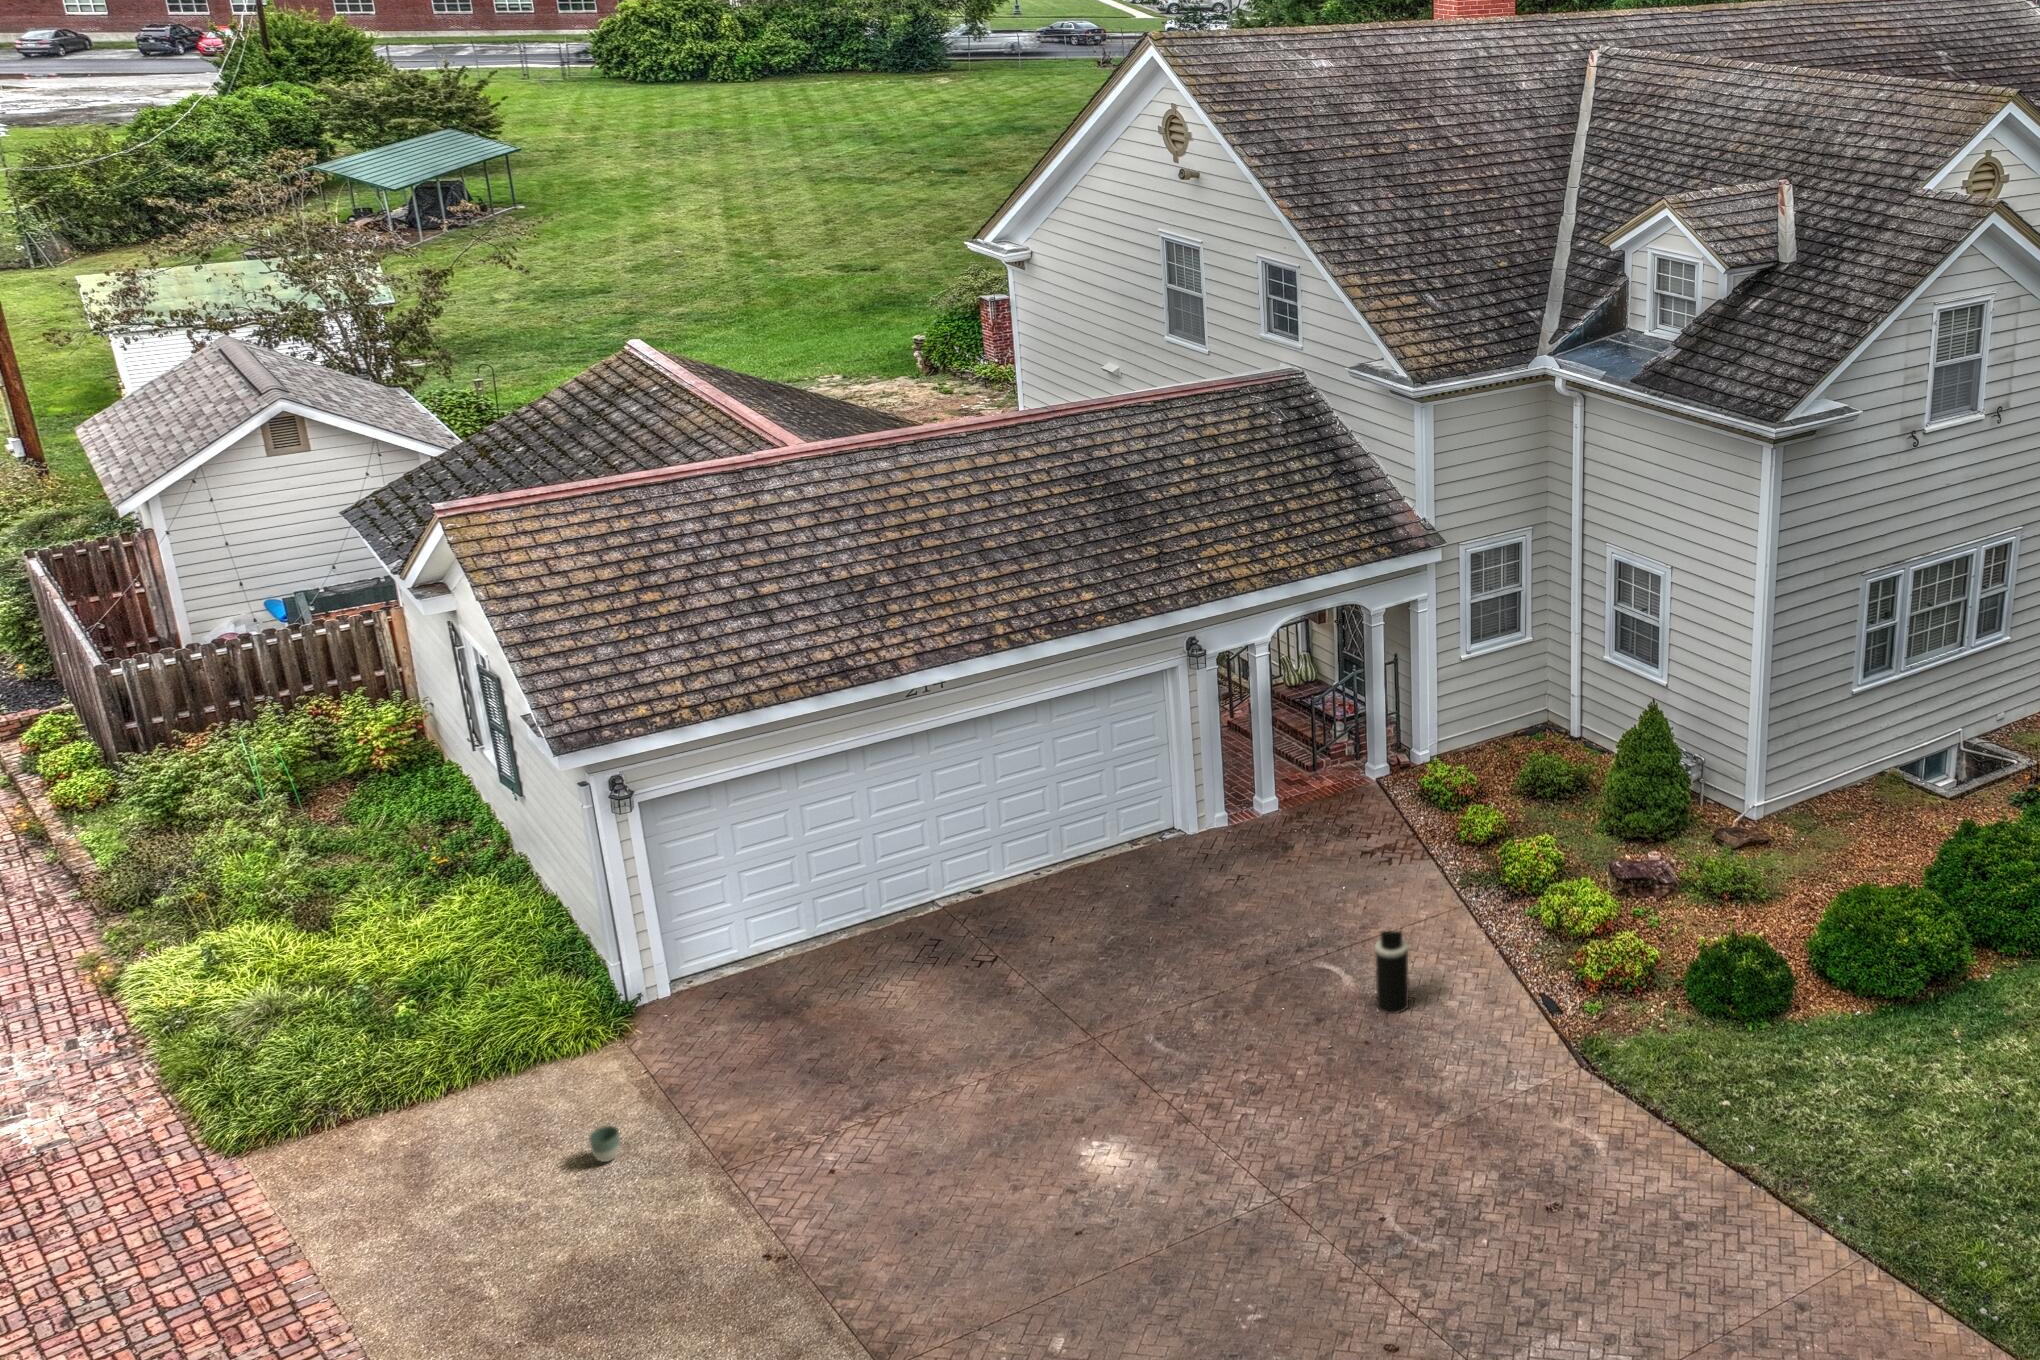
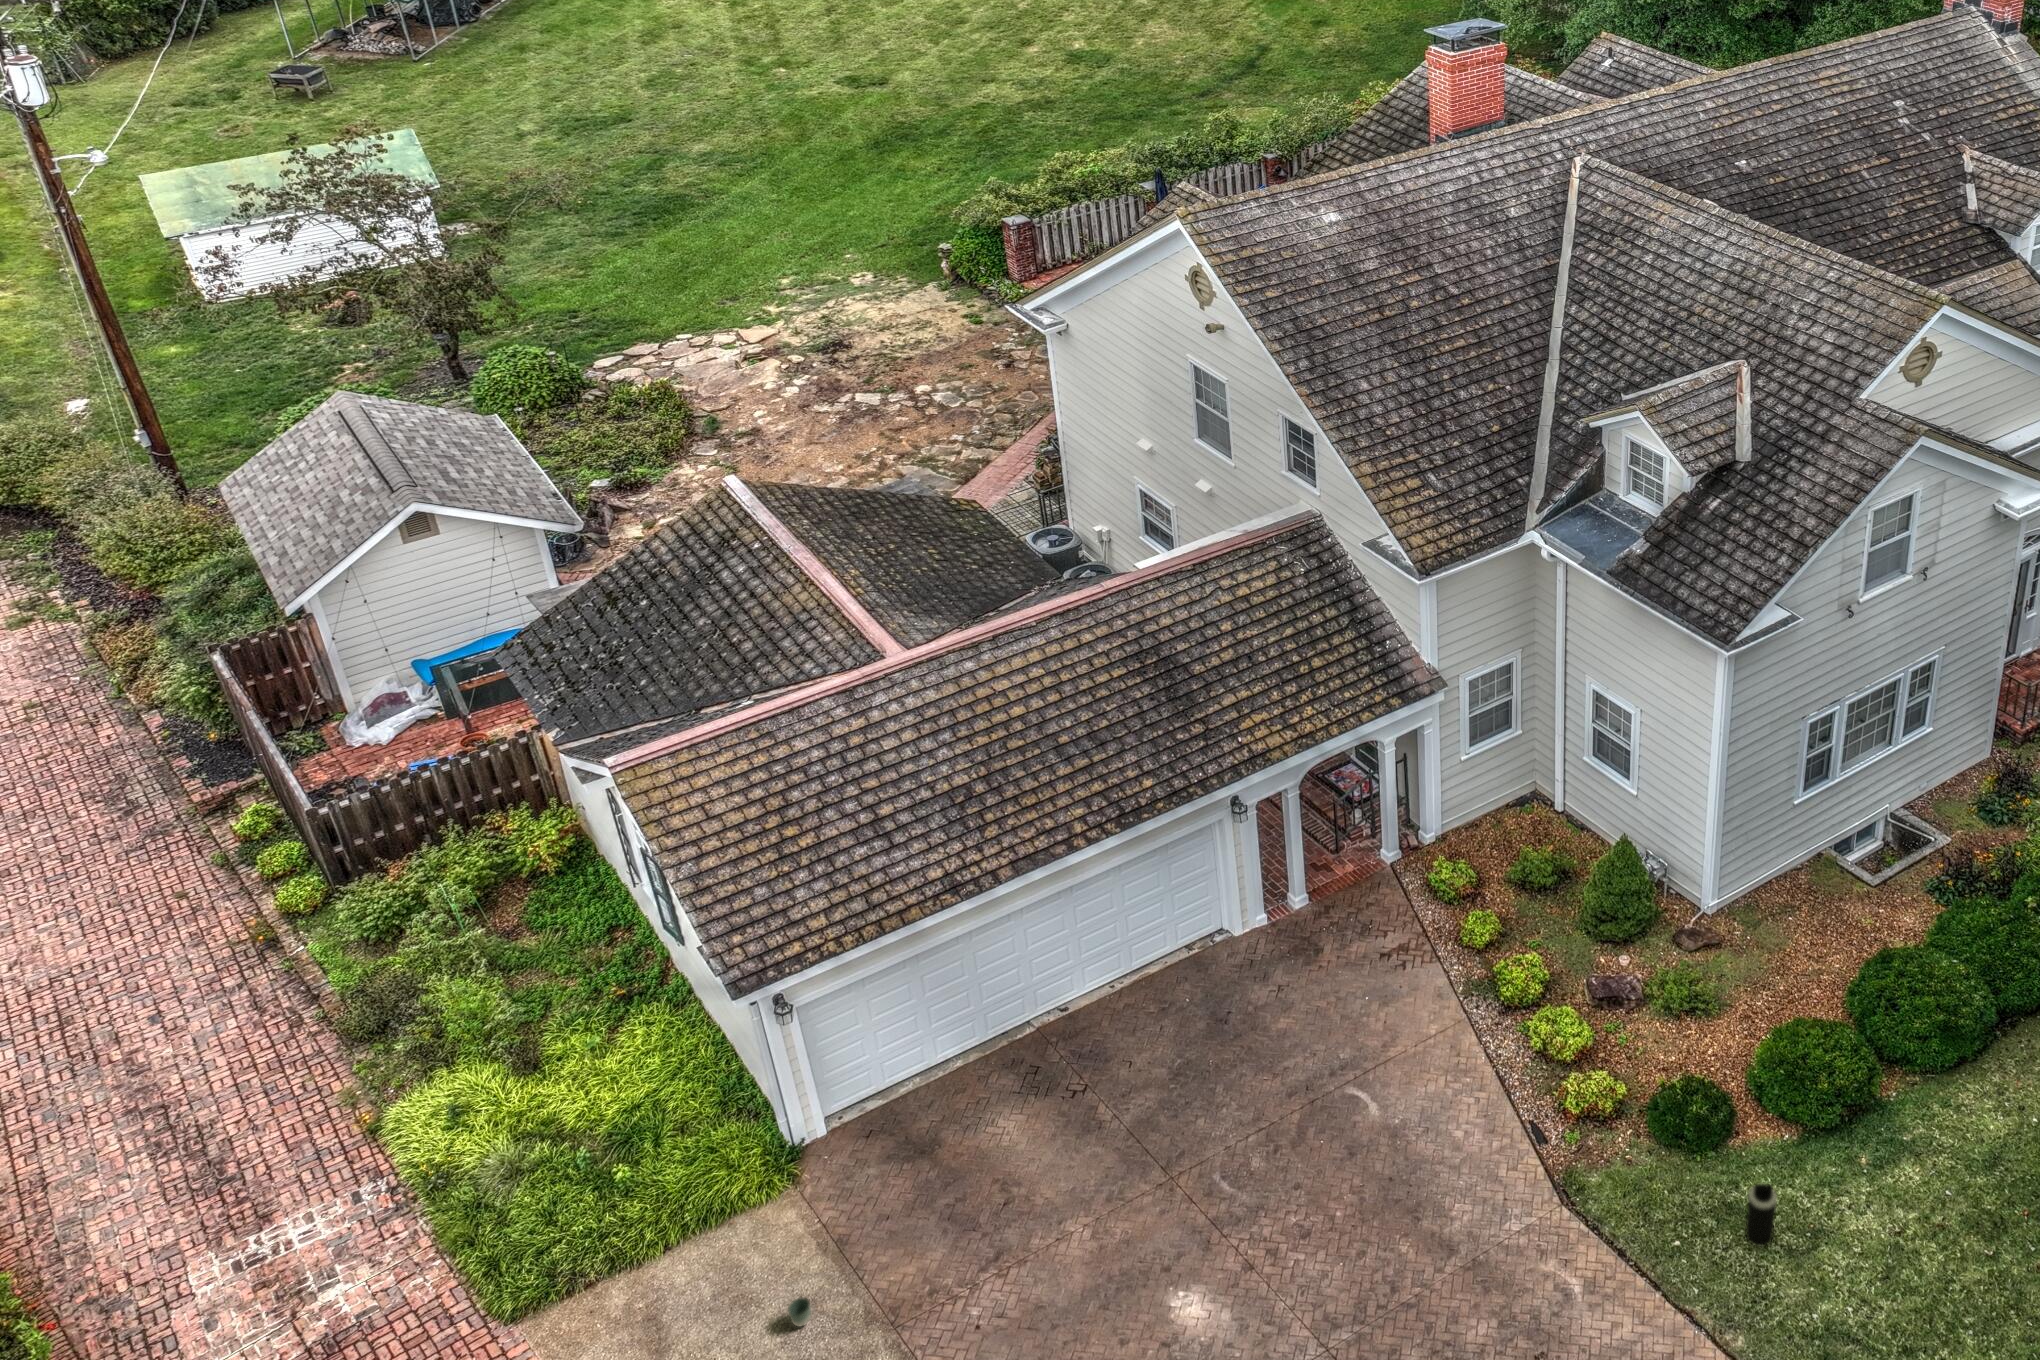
trash can: present [1375,931,1409,1014] -> present [1745,1184,1777,1247]

